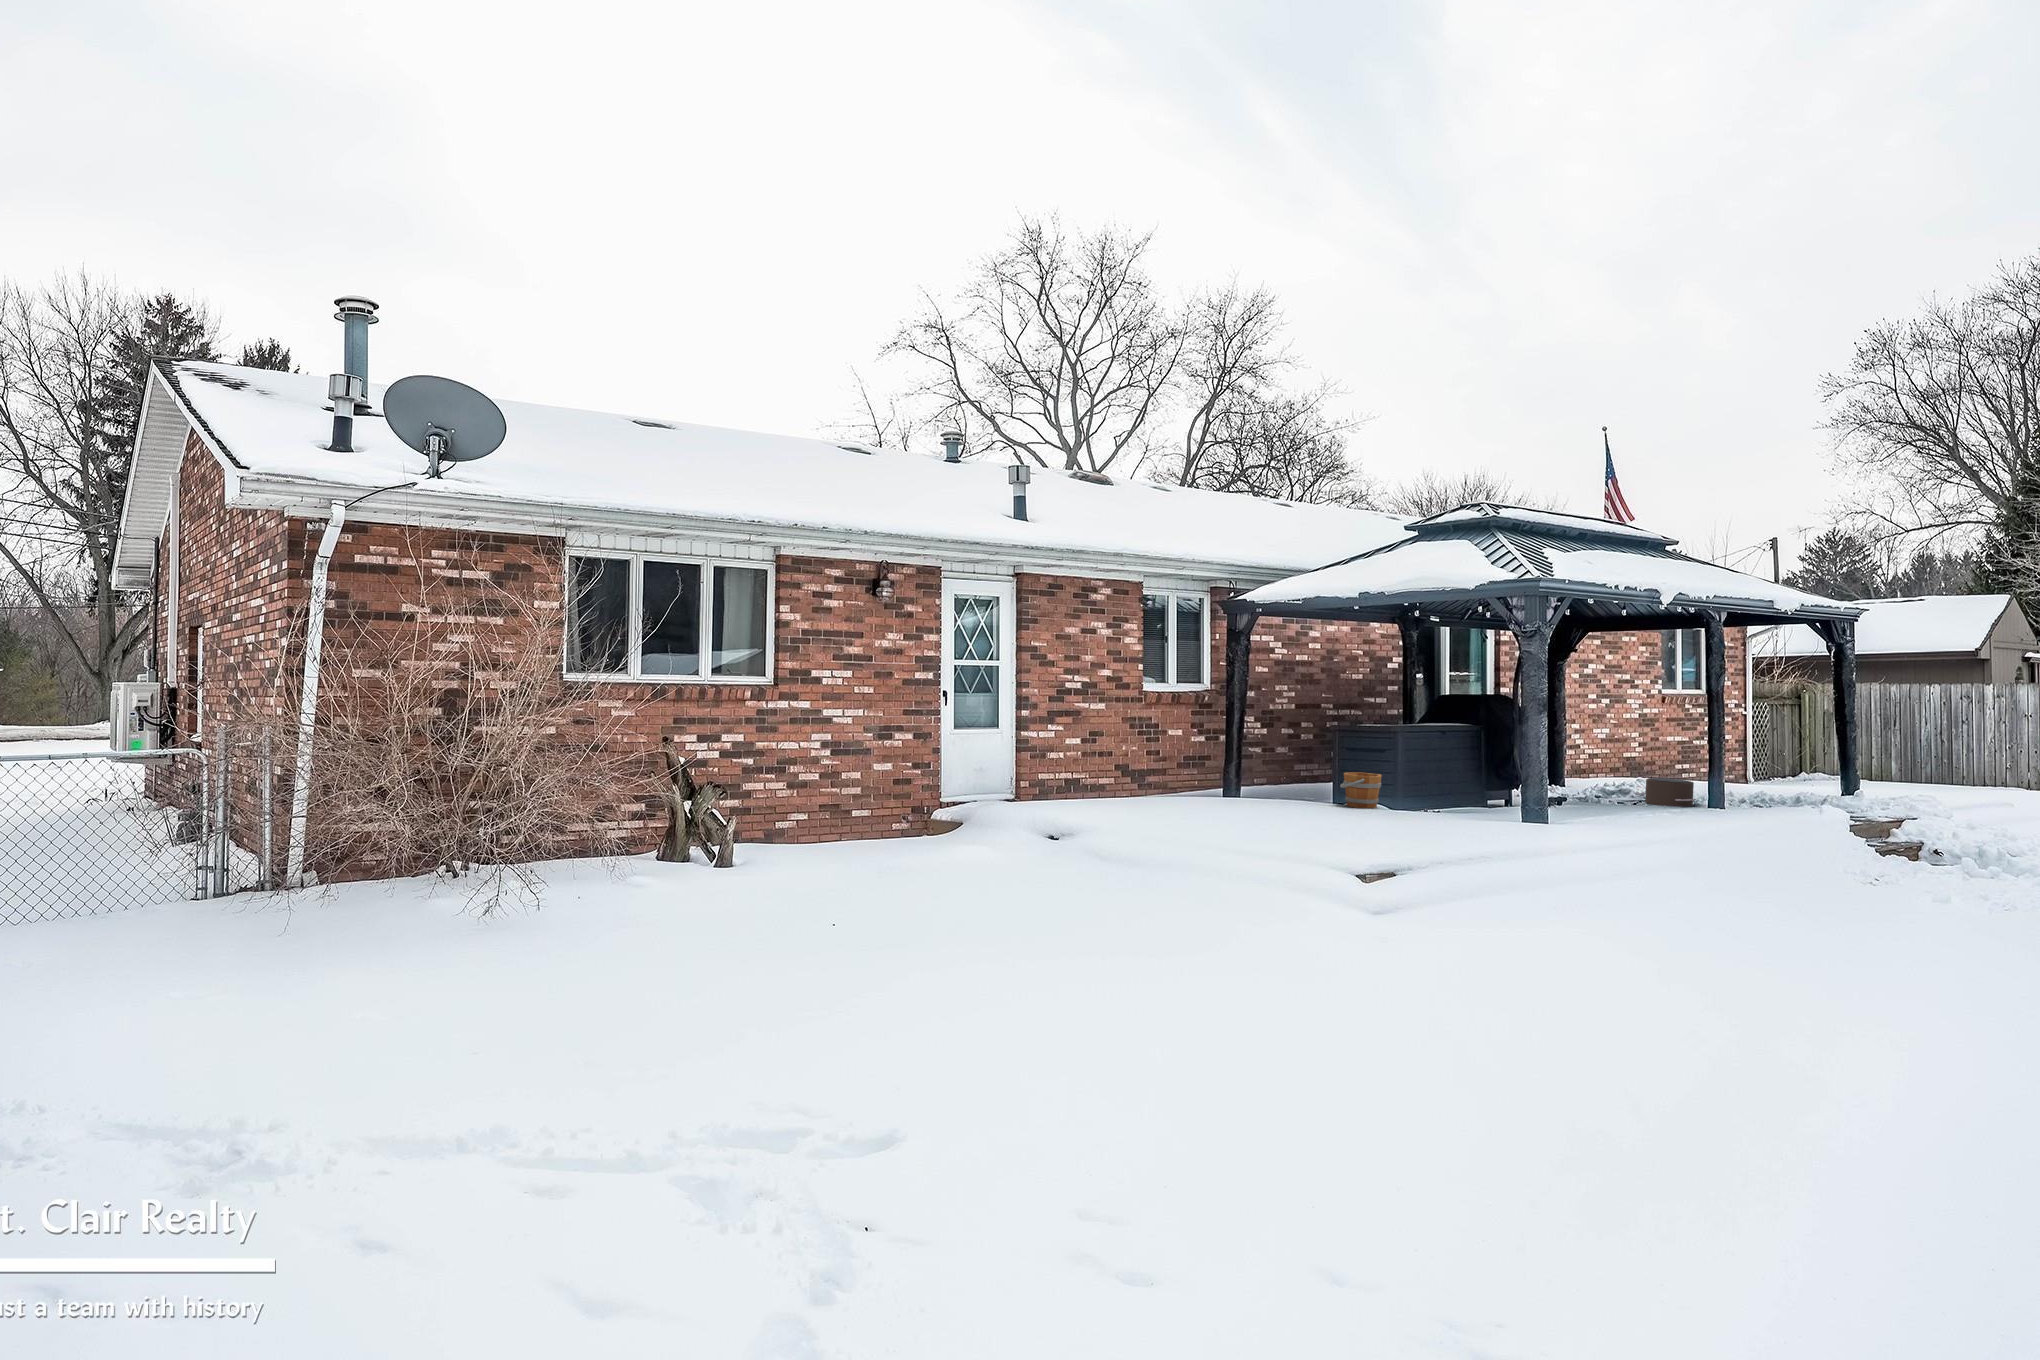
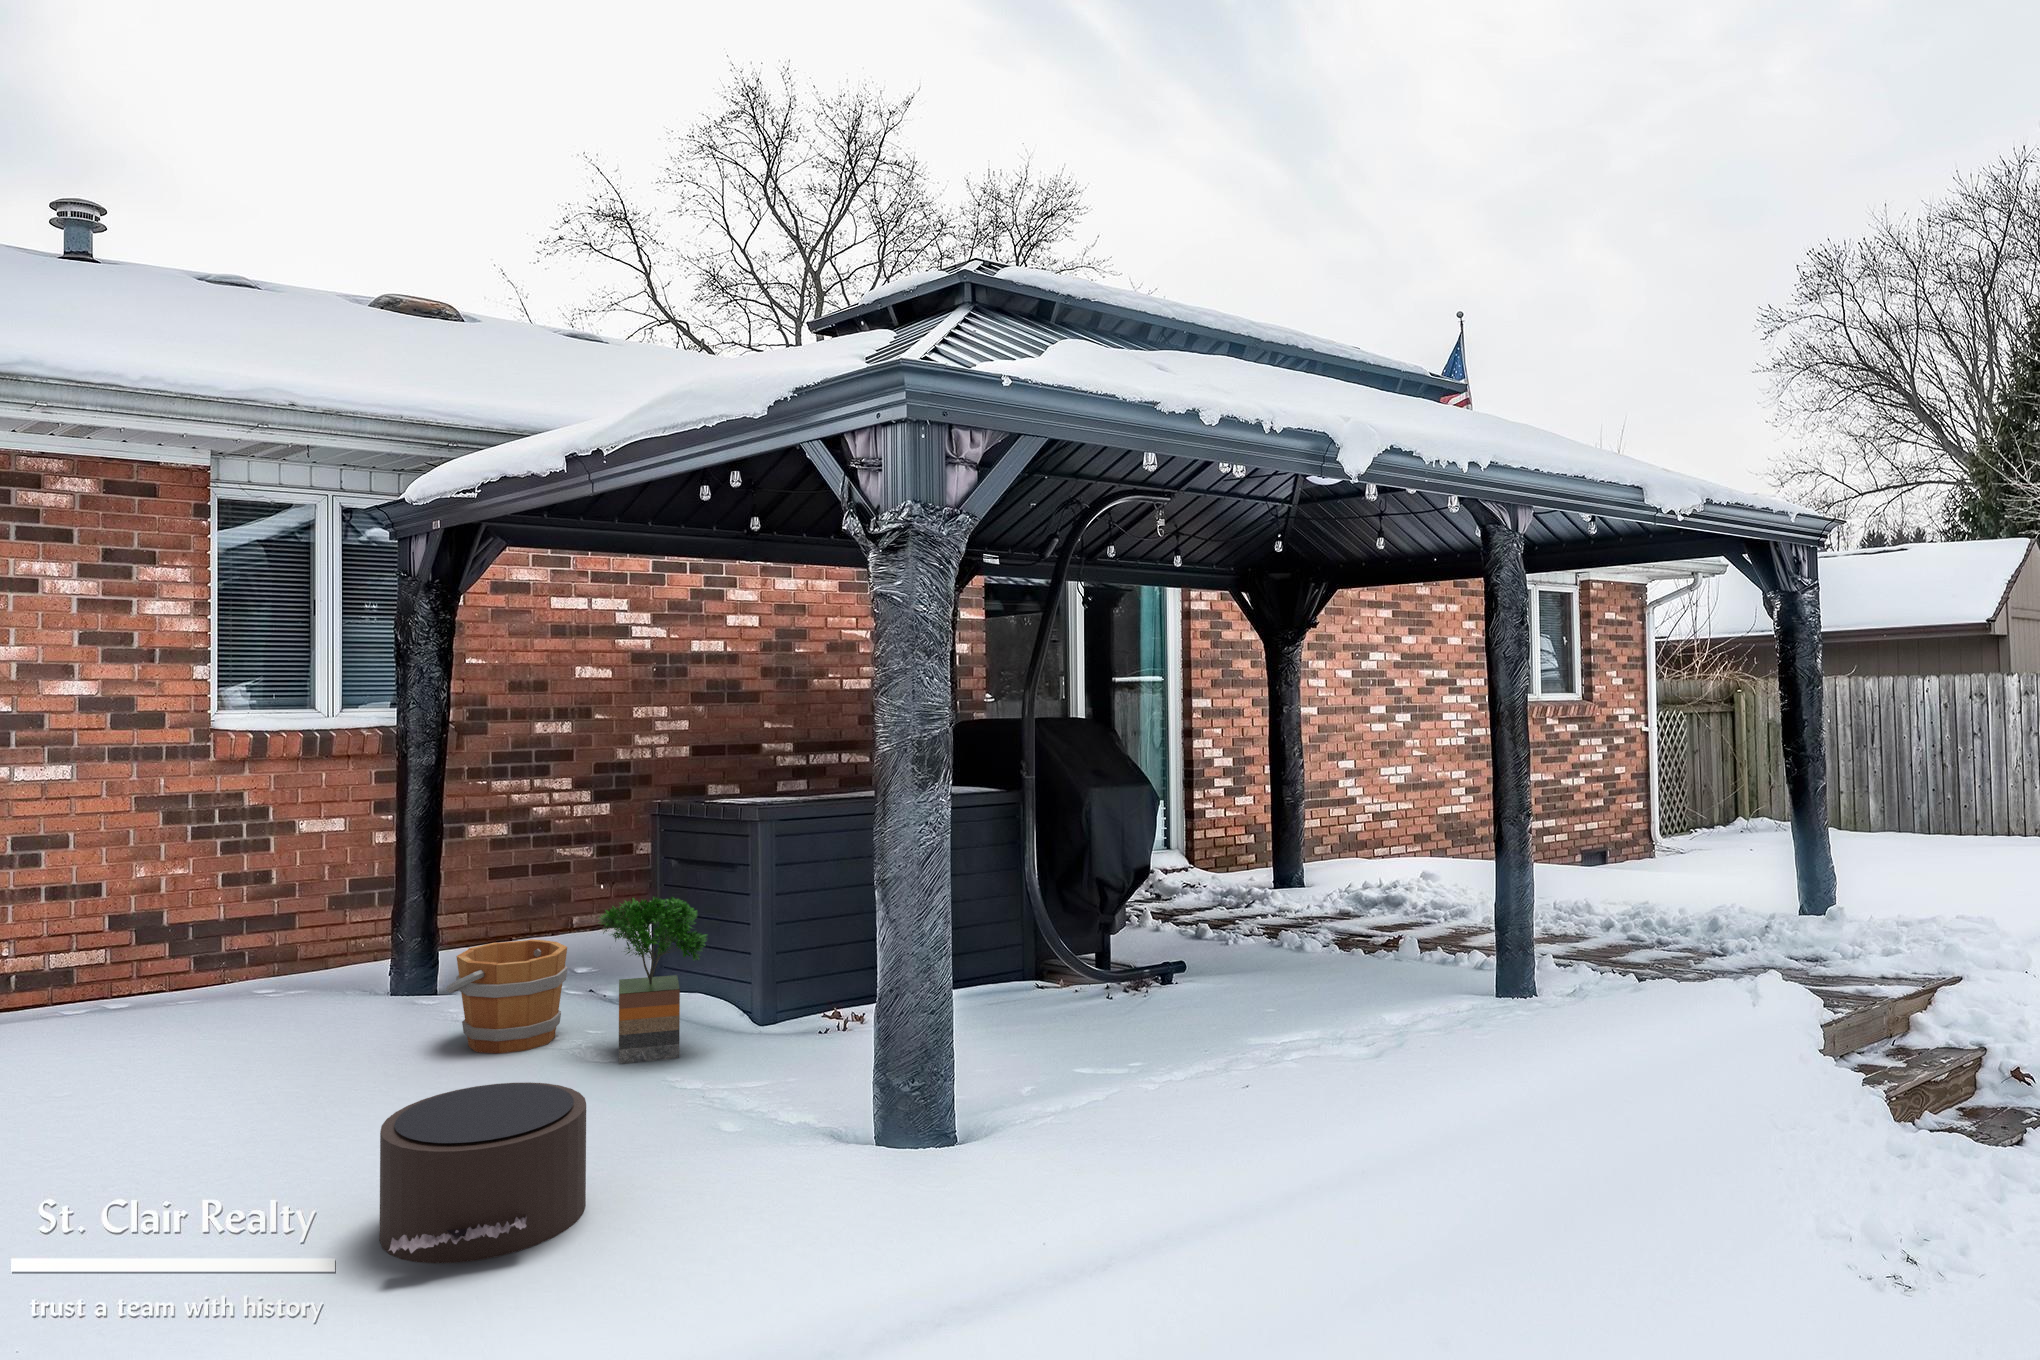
potted tree: none [1402,755,1447,811] -> present [599,897,706,1064]
pouf: present [1636,778,1696,807] -> present [379,1082,586,1263]

